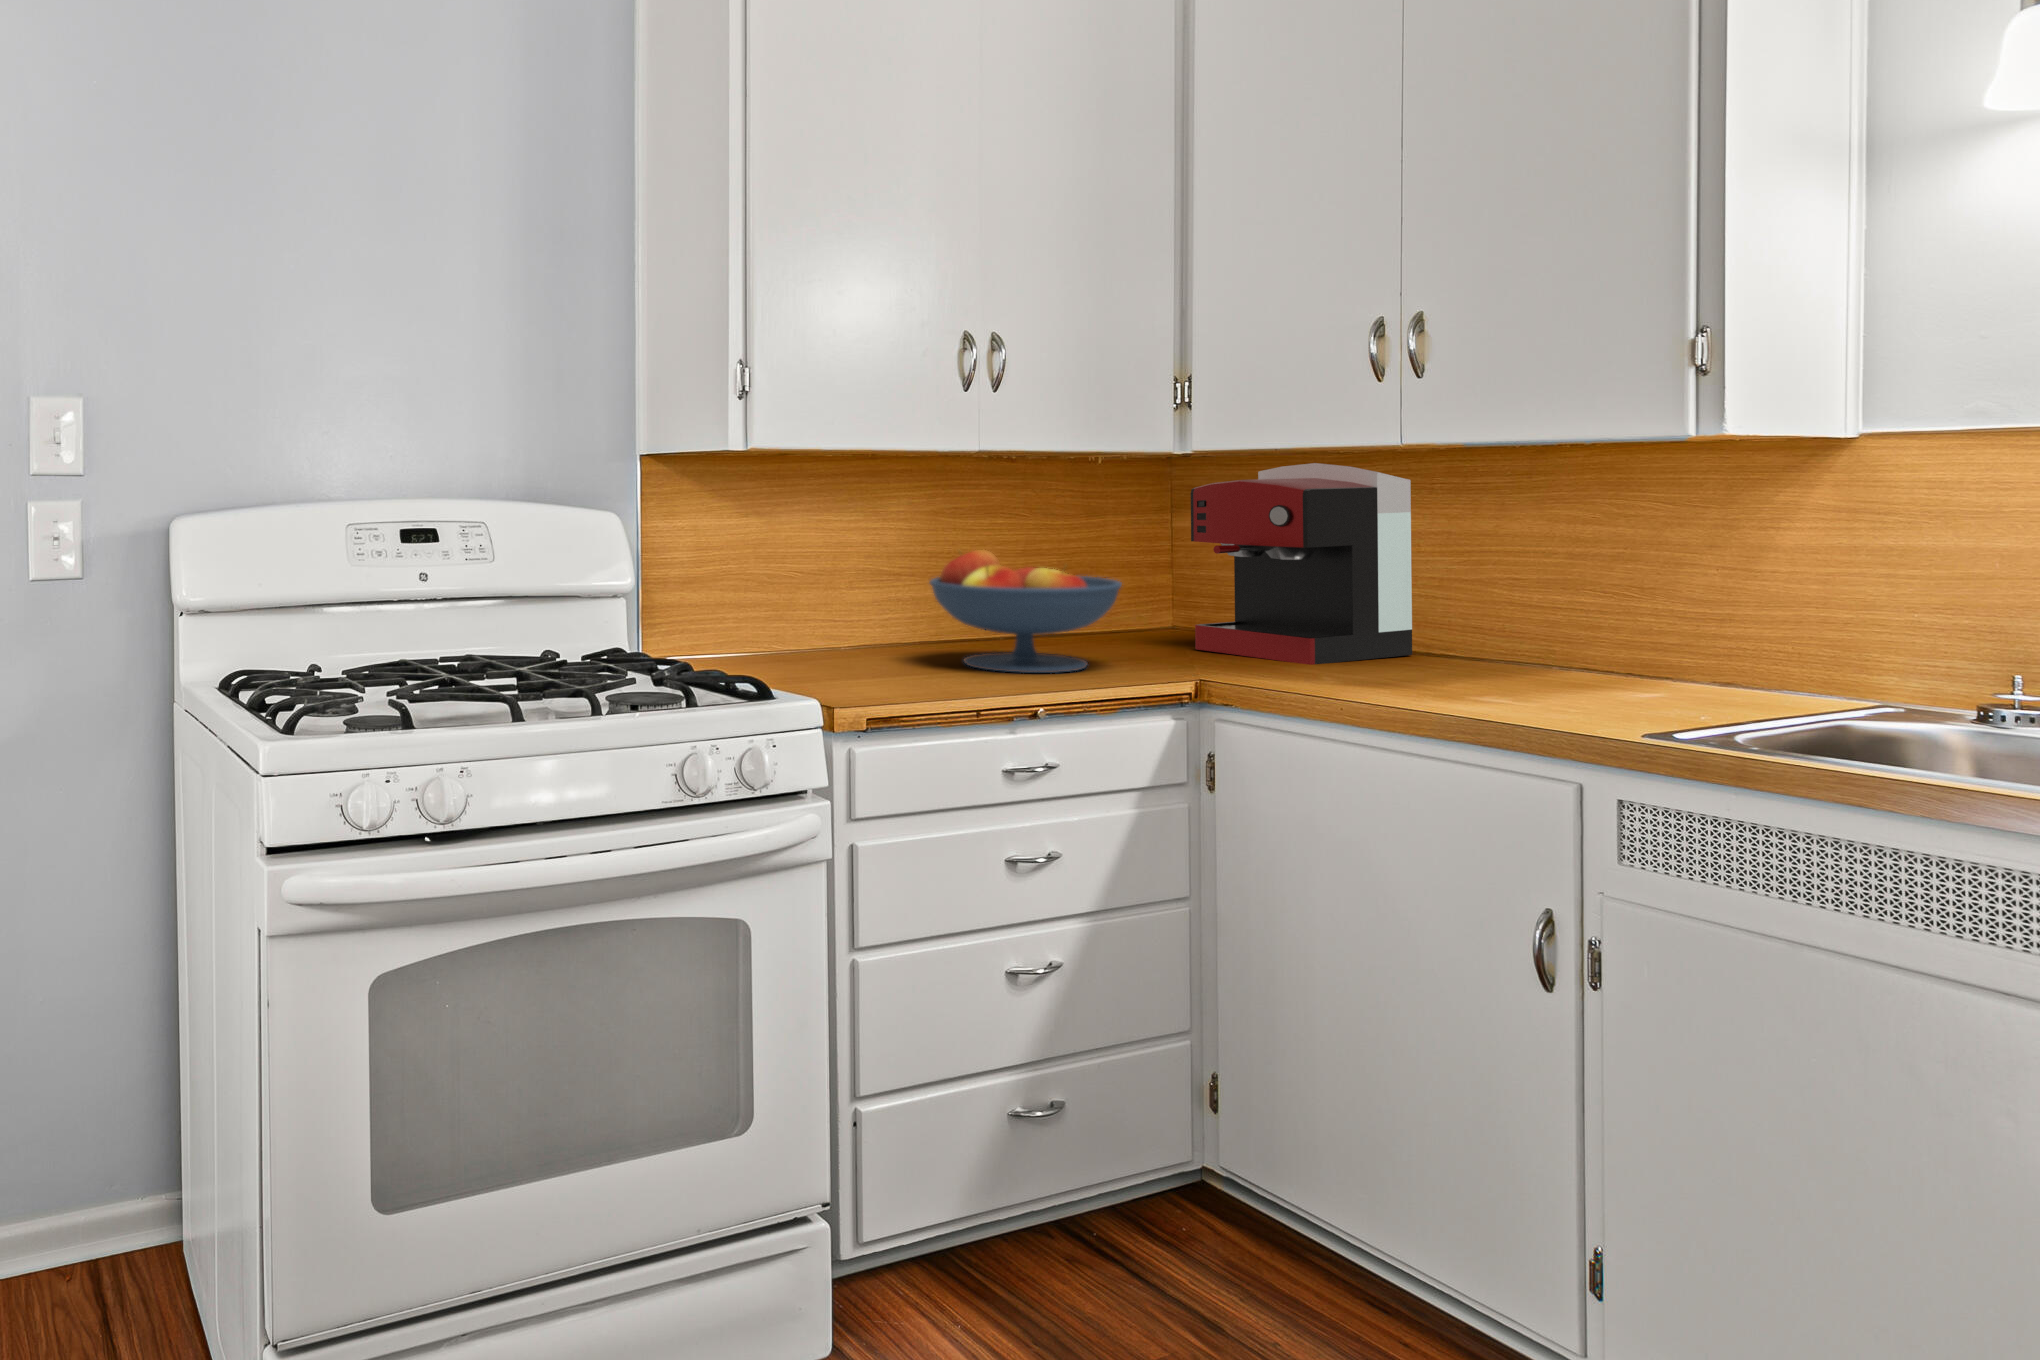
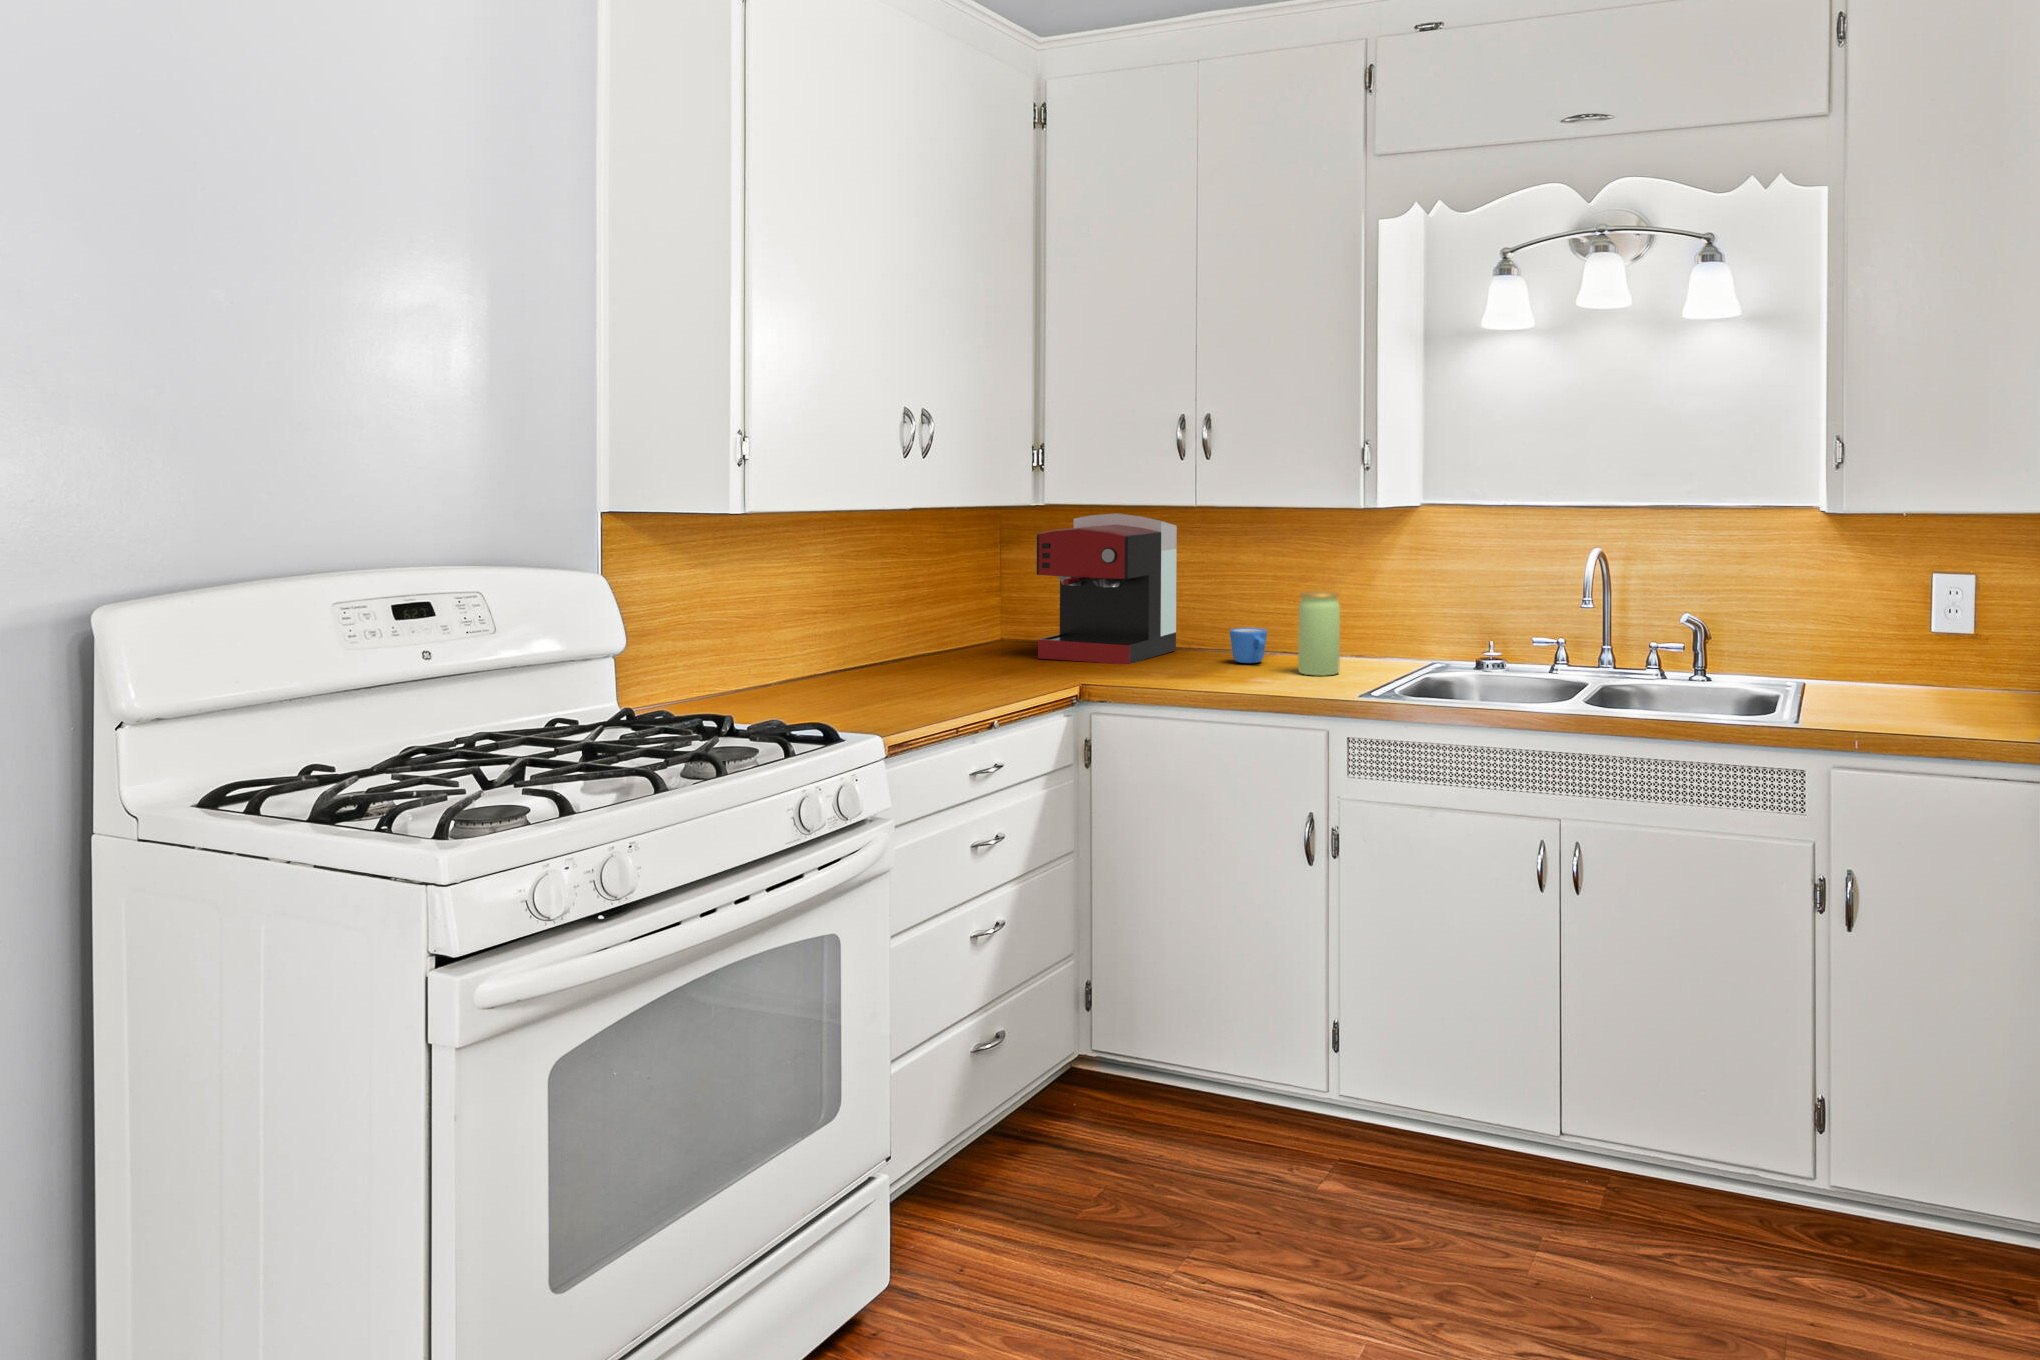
fruit bowl: present [930,550,1122,673] -> none [866,592,1020,692]
jar: none [1568,572,1648,702] -> present [1298,591,1340,676]
mug: none [1472,625,1538,677] -> present [1230,628,1267,663]

